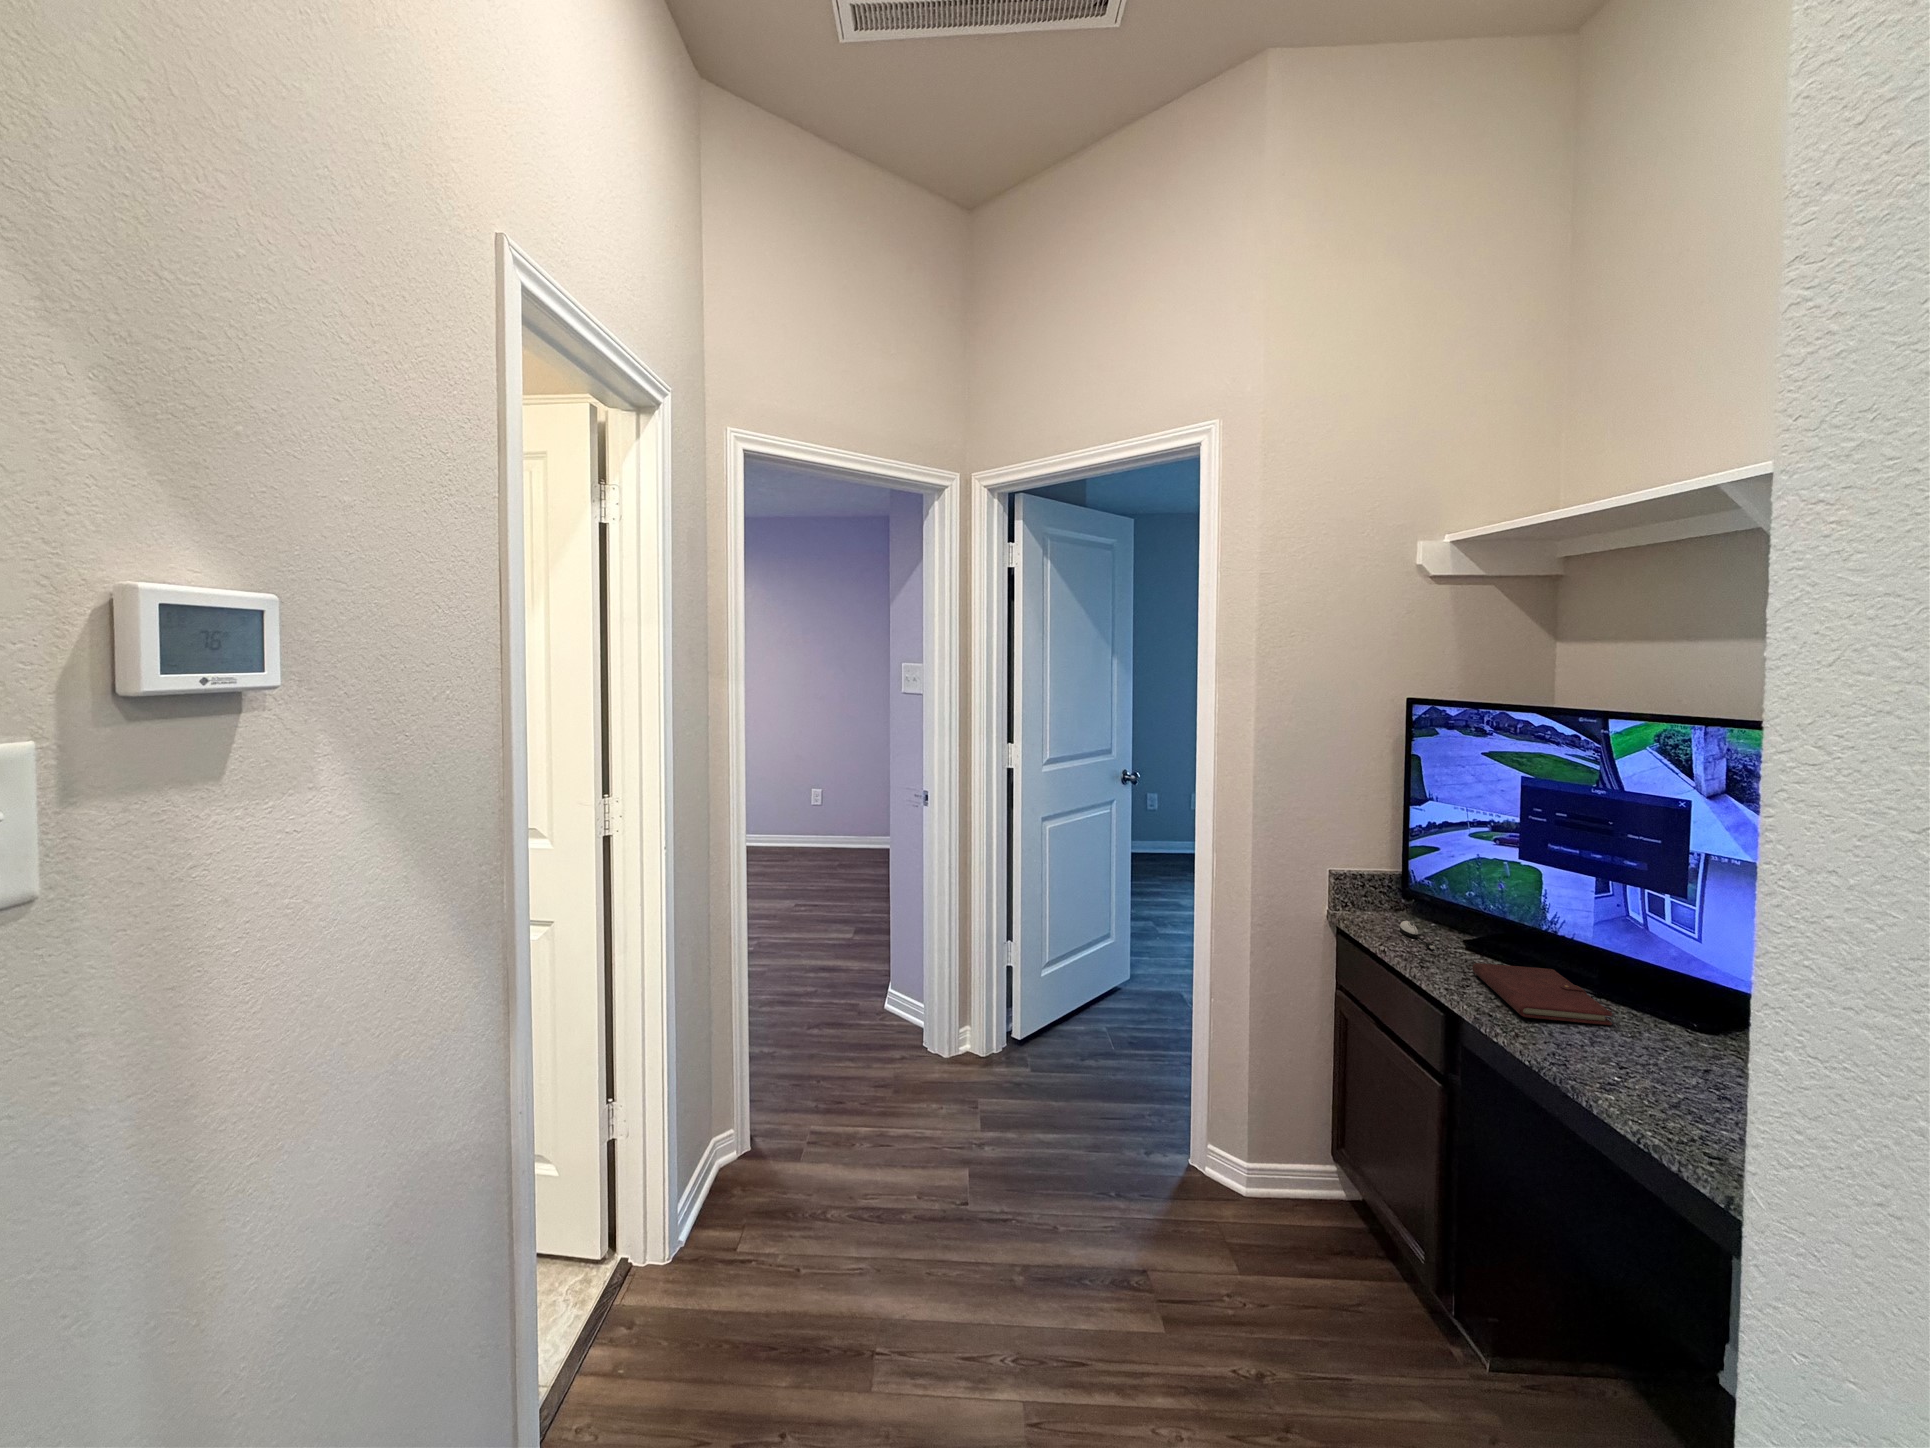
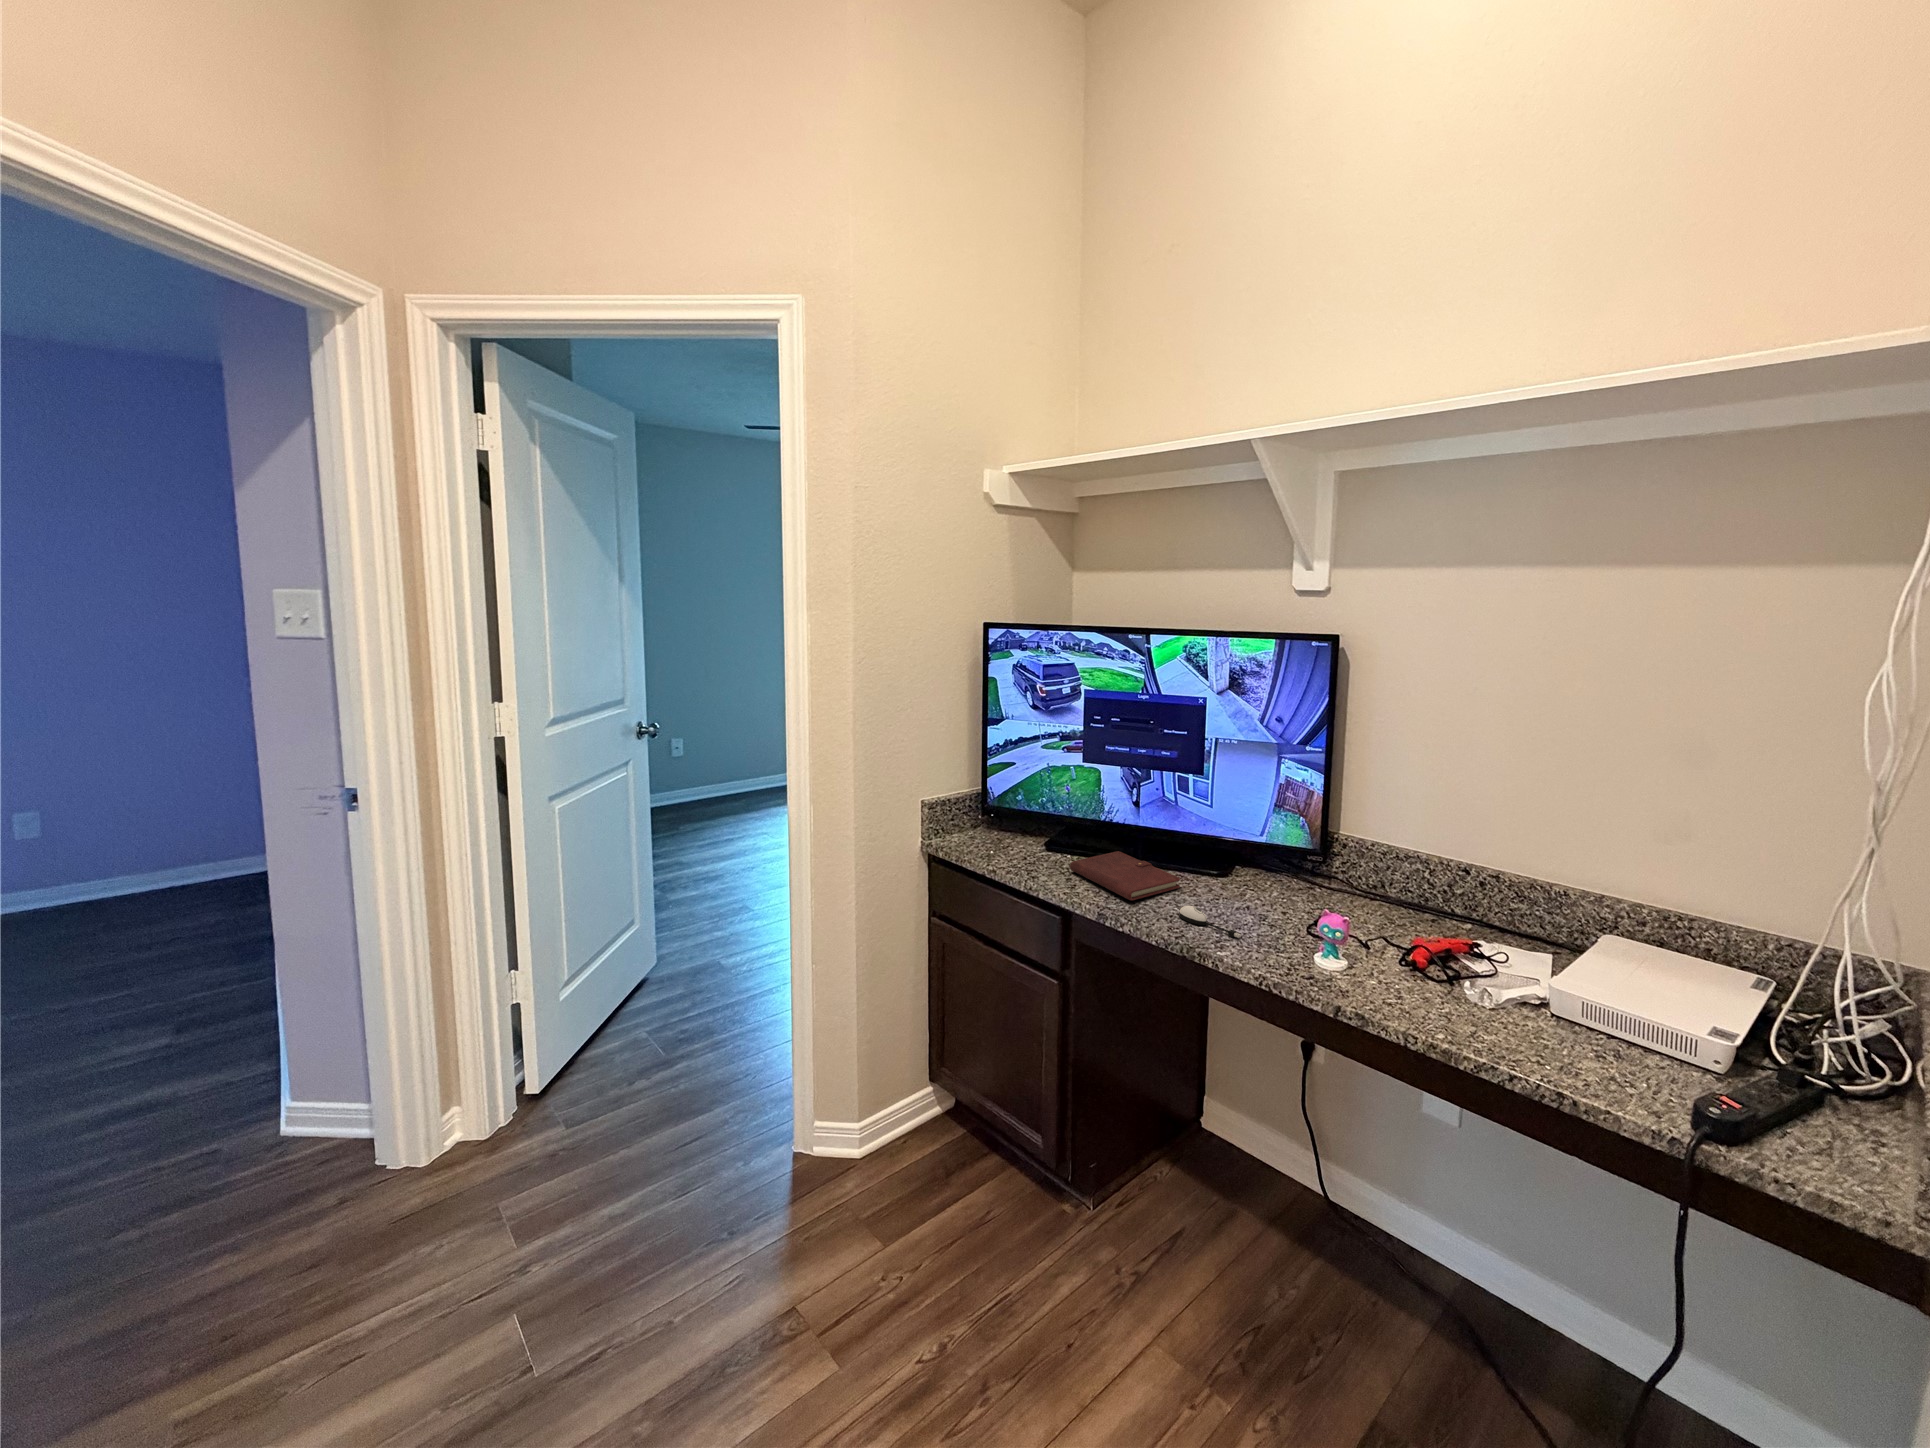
computer mouse: present [1400,921,1435,949] -> present [1179,906,1241,938]

